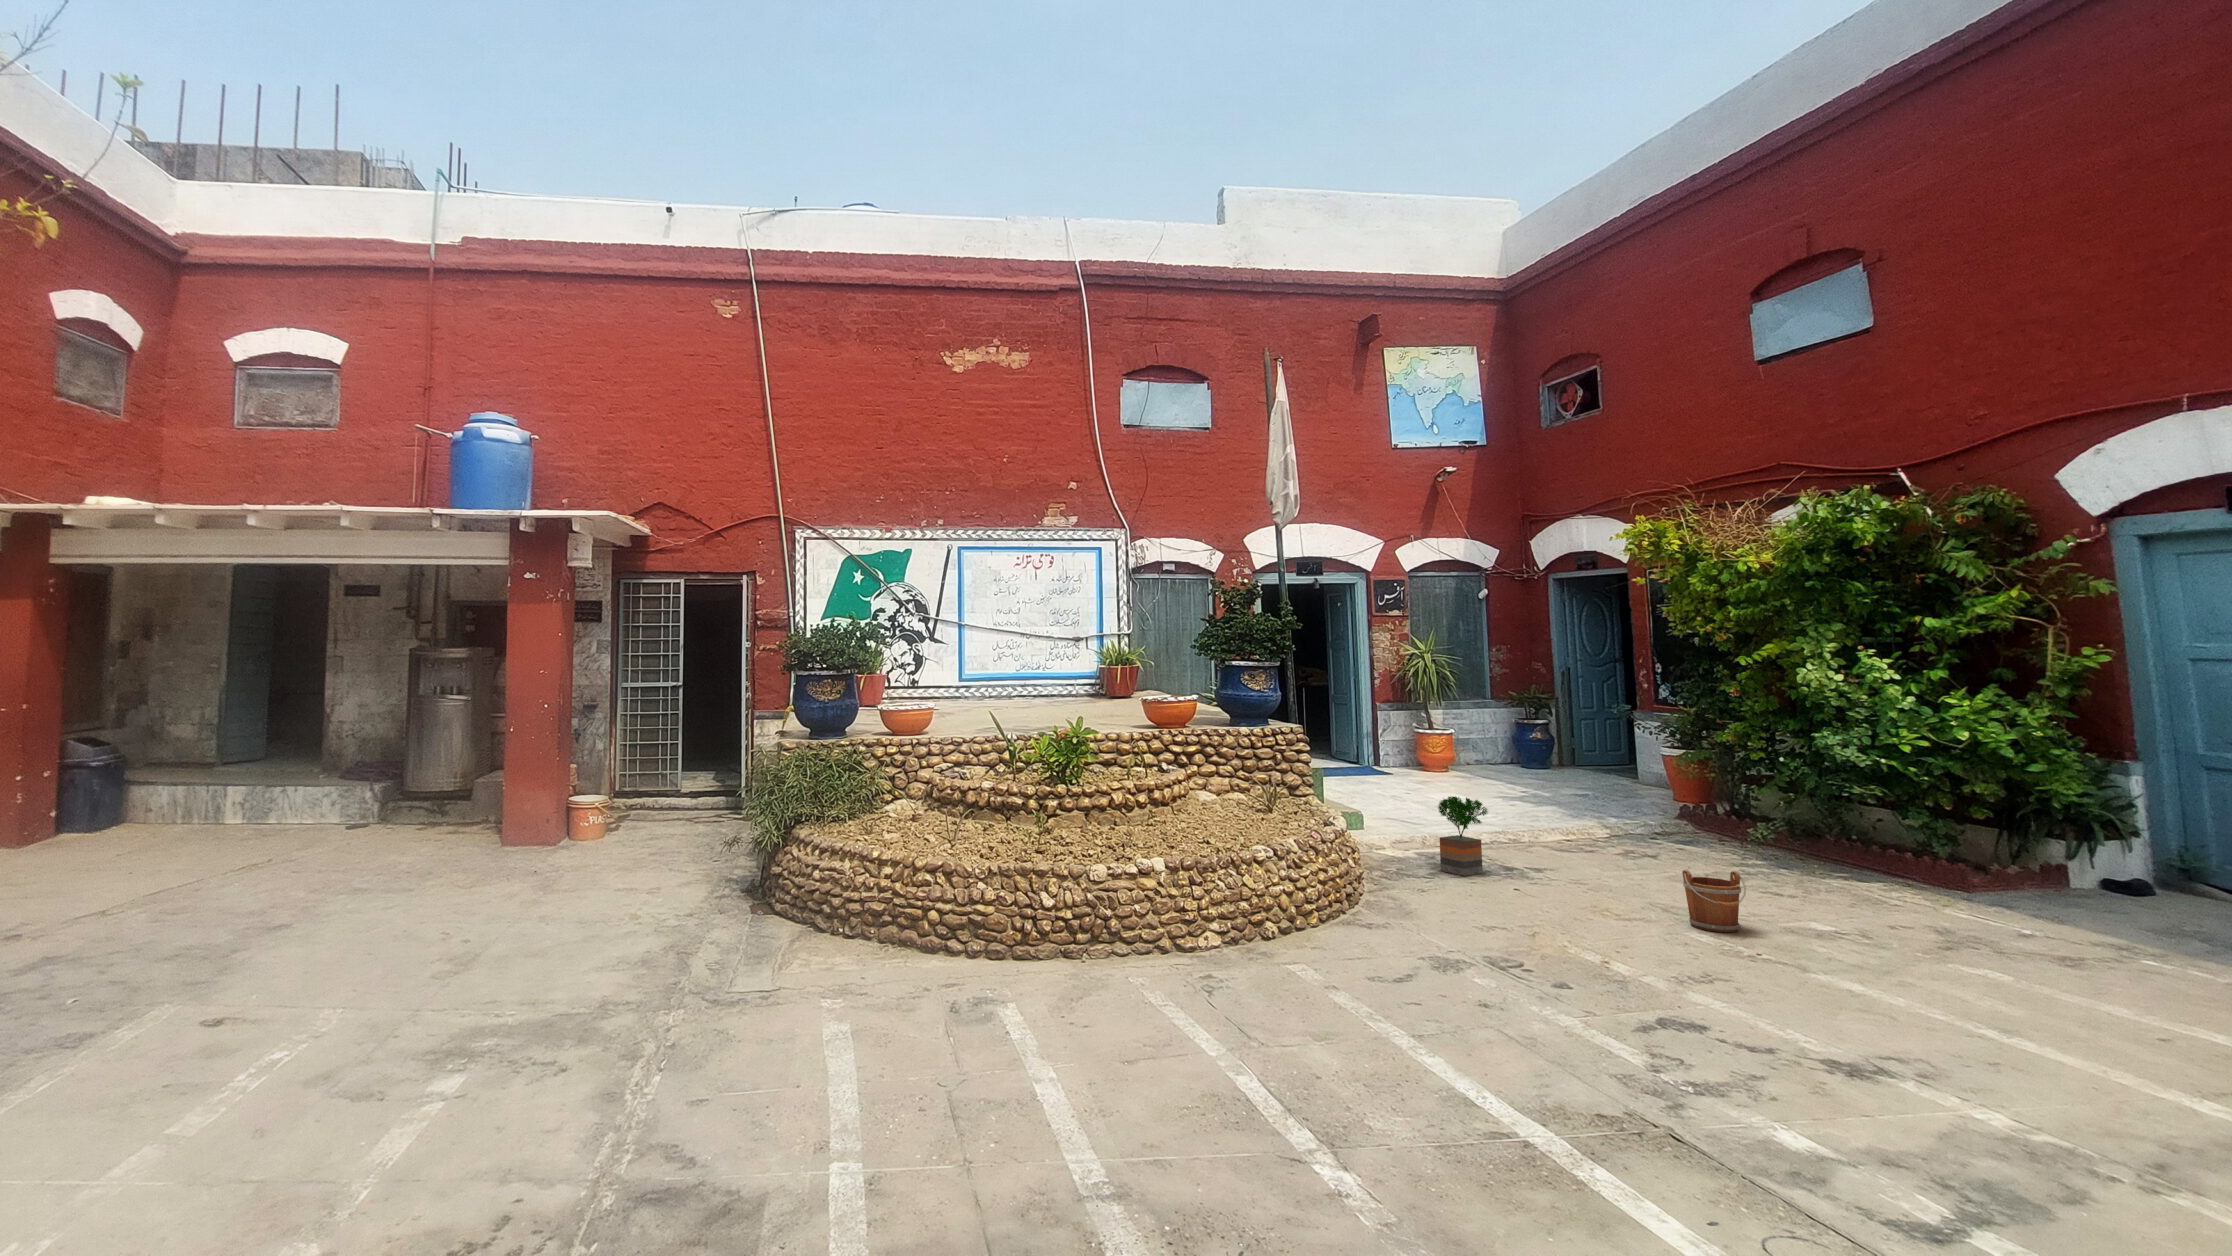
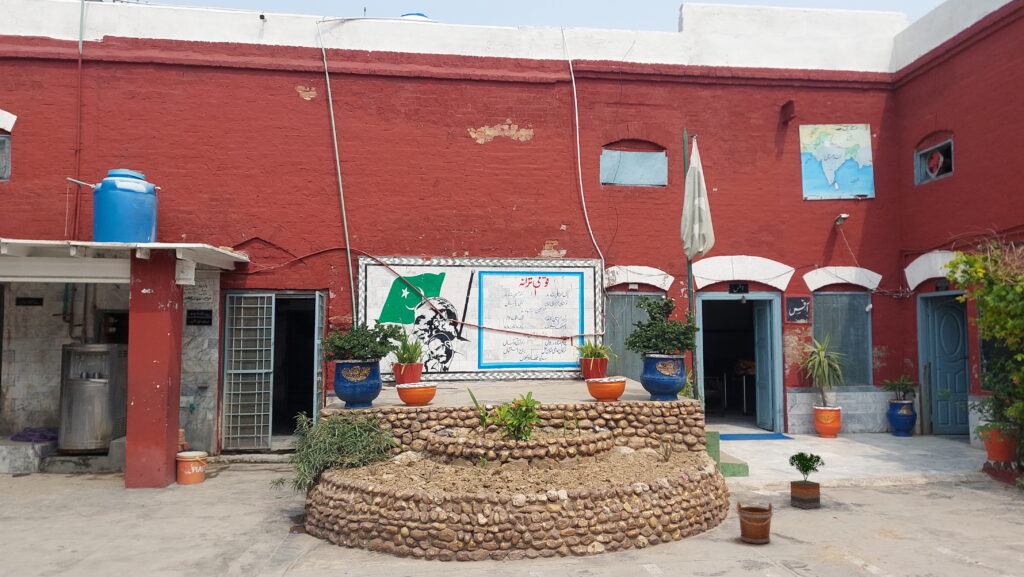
bucket: present [1682,870,1746,932] -> present [737,502,774,544]

